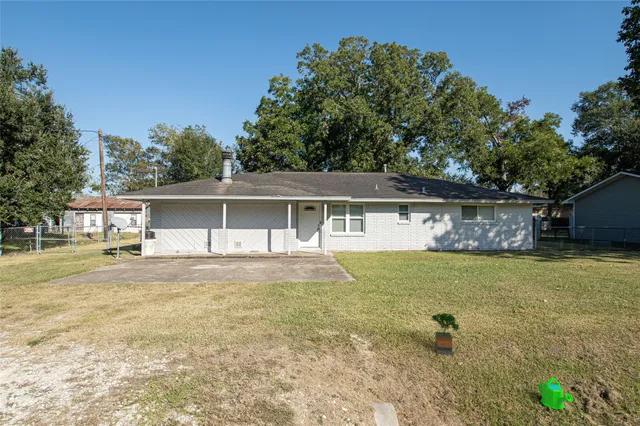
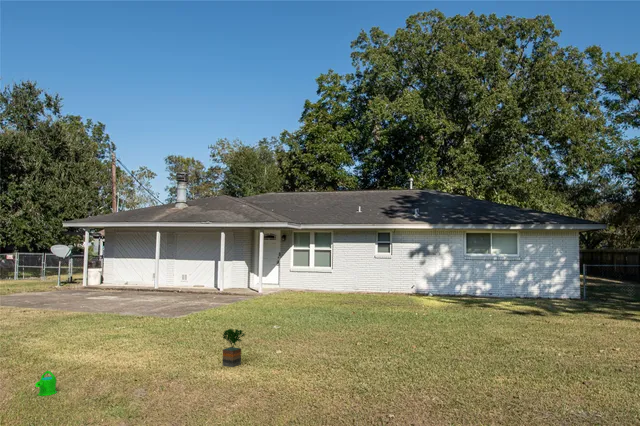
potted tree: present [432,313,459,355] -> present [223,329,245,367]

